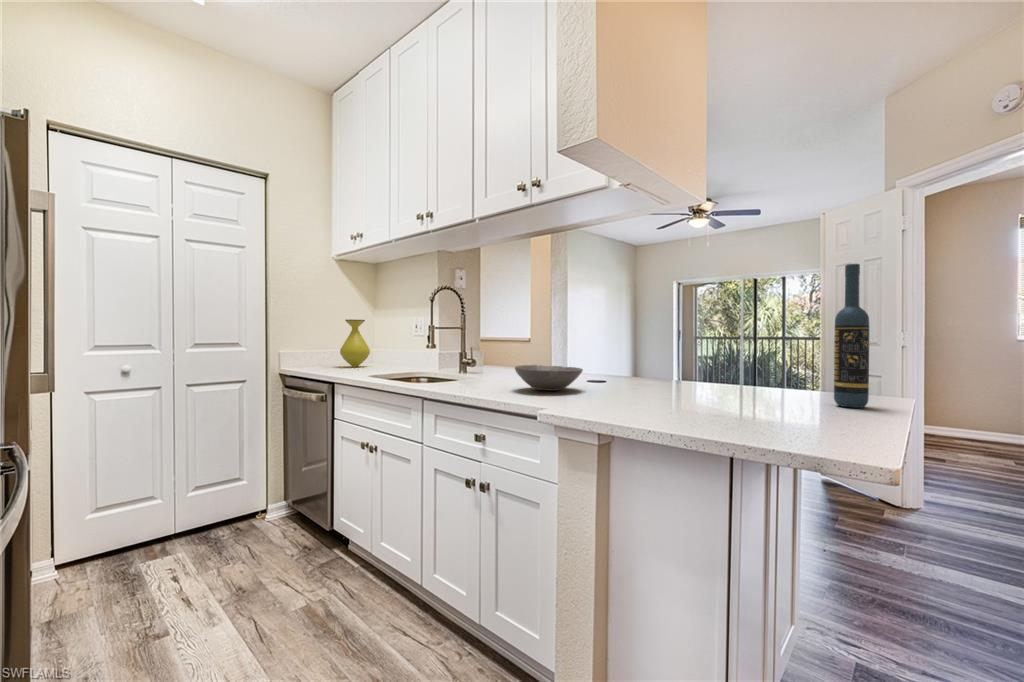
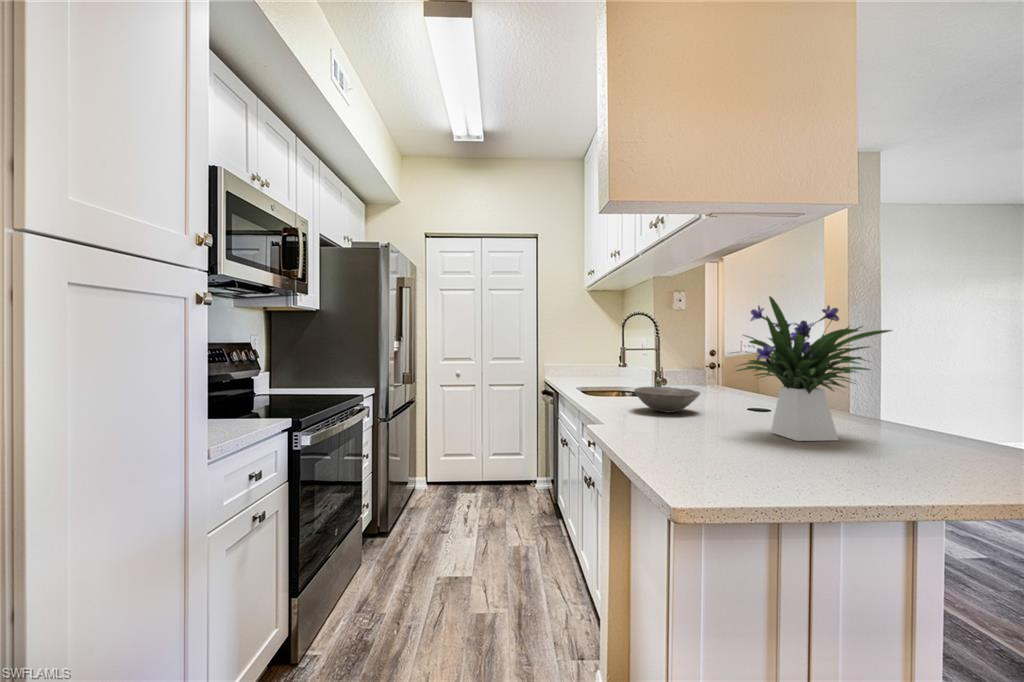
wine bottle: present [834,264,870,408] -> none [930,281,983,477]
flower arrangement: none [649,268,784,400] -> present [735,296,892,441]
vase: present [340,320,370,367] -> none [586,338,611,378]

